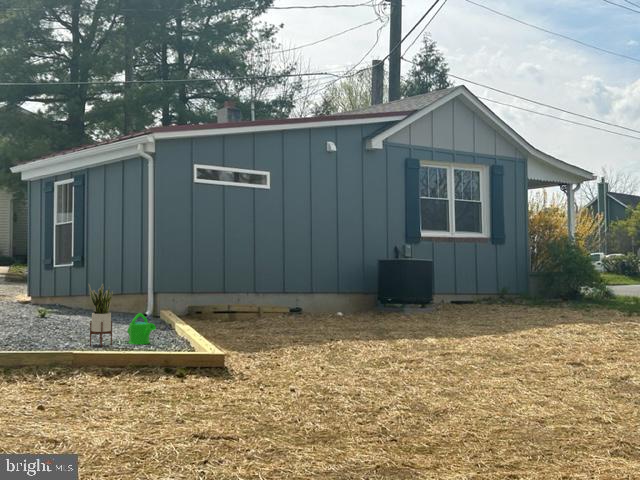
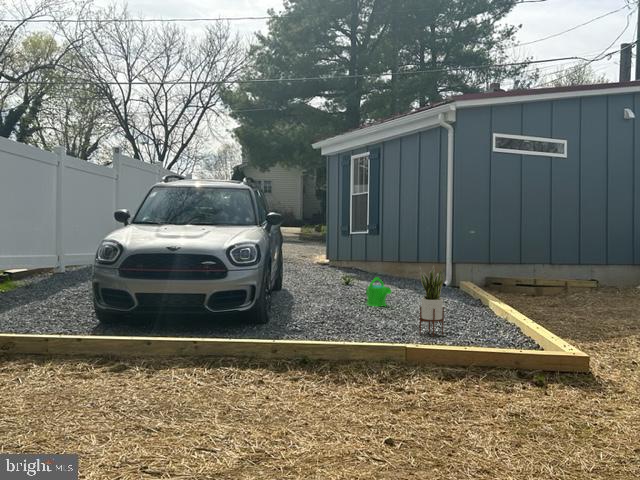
watering can: present [128,313,156,344] -> present [366,277,391,306]

